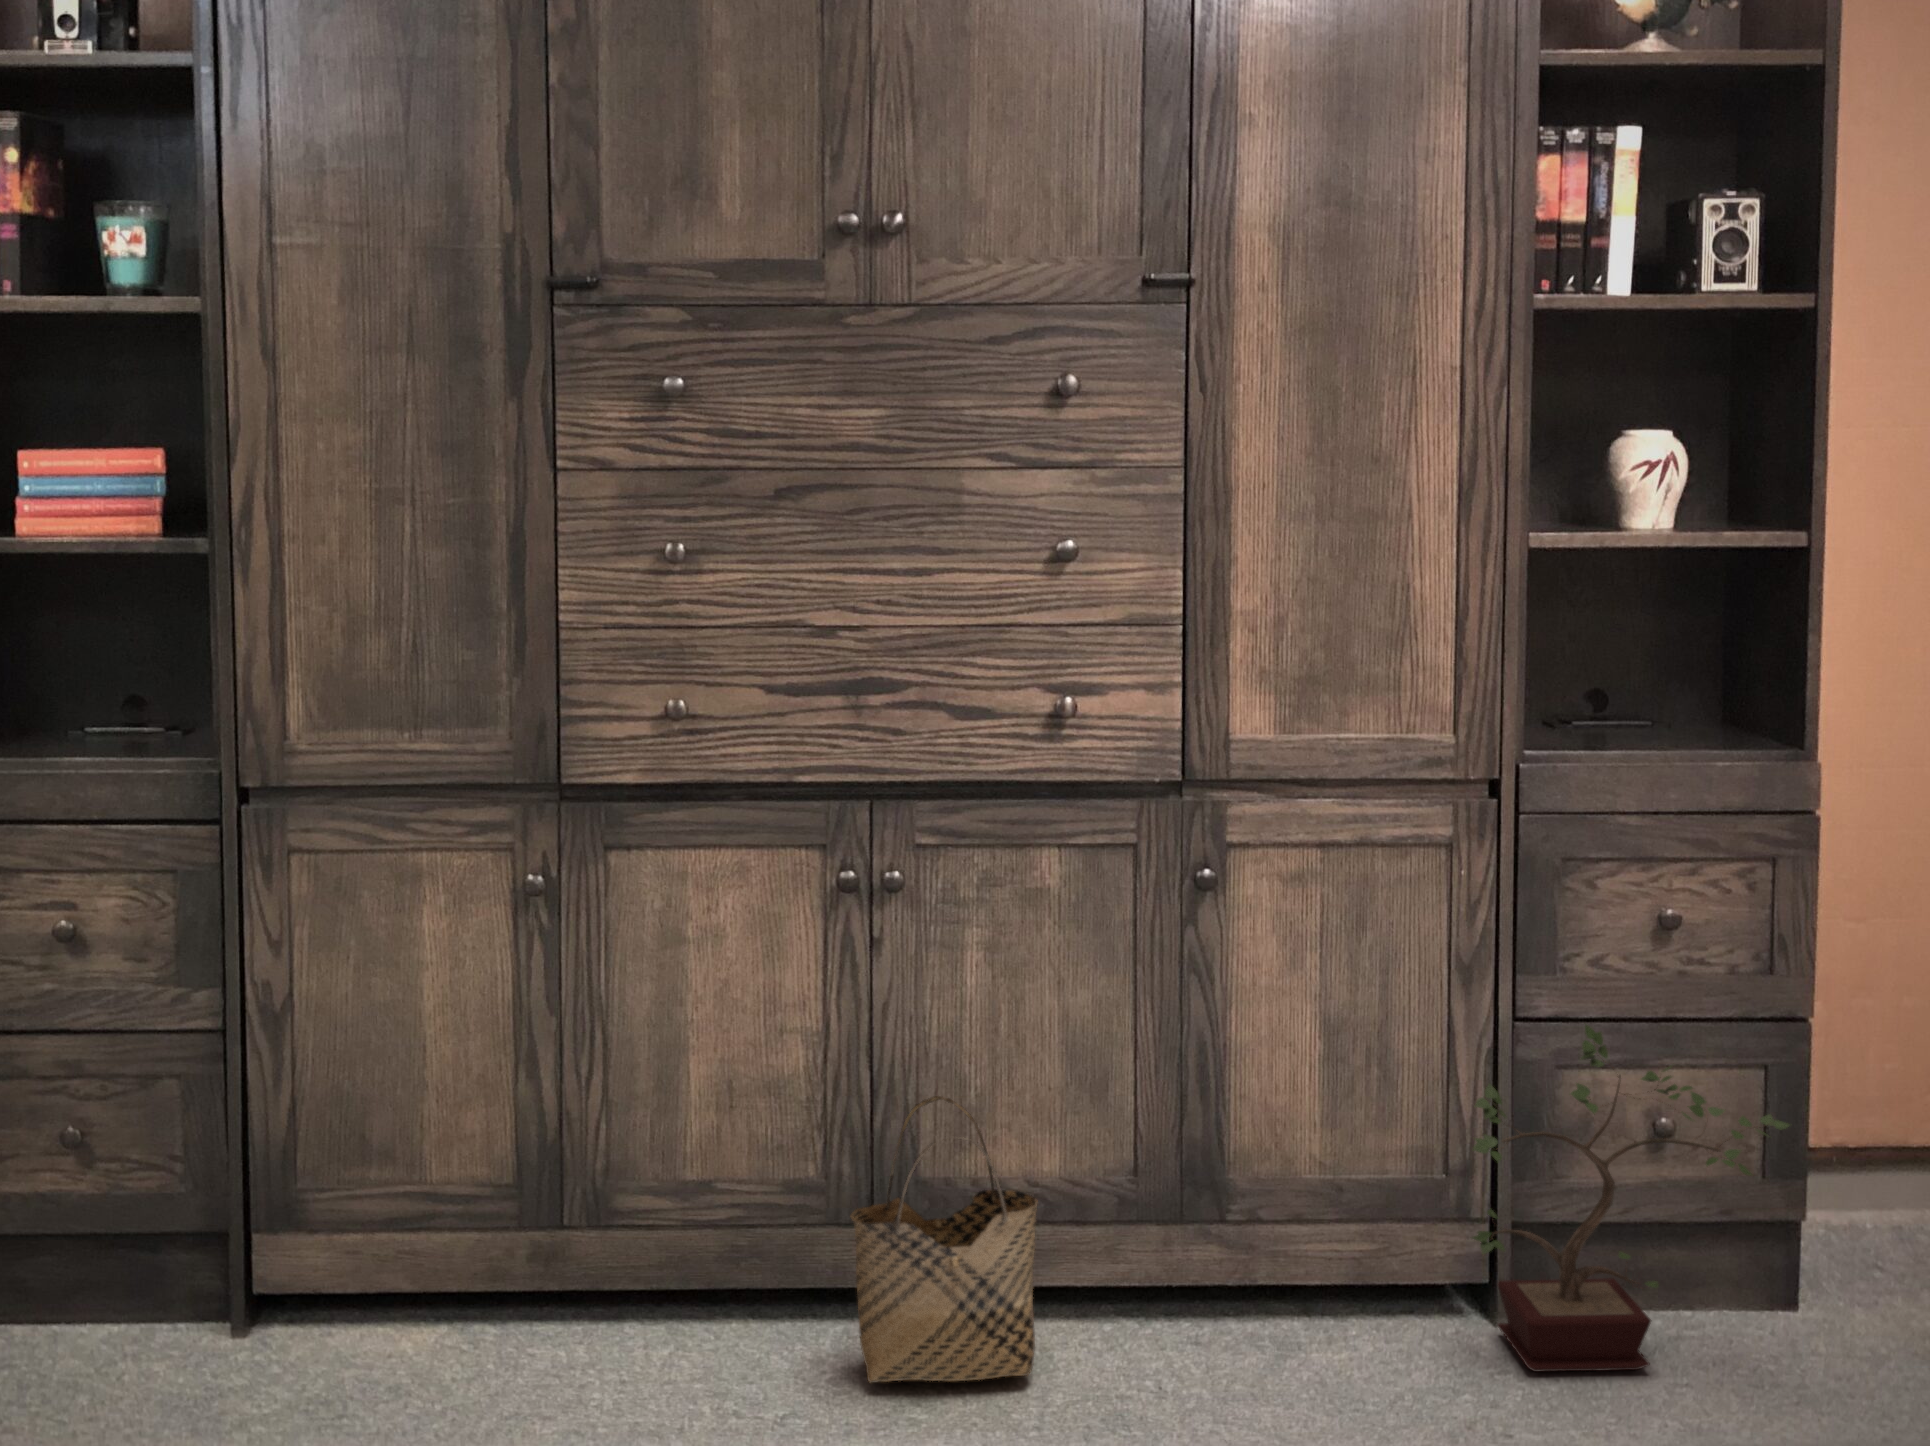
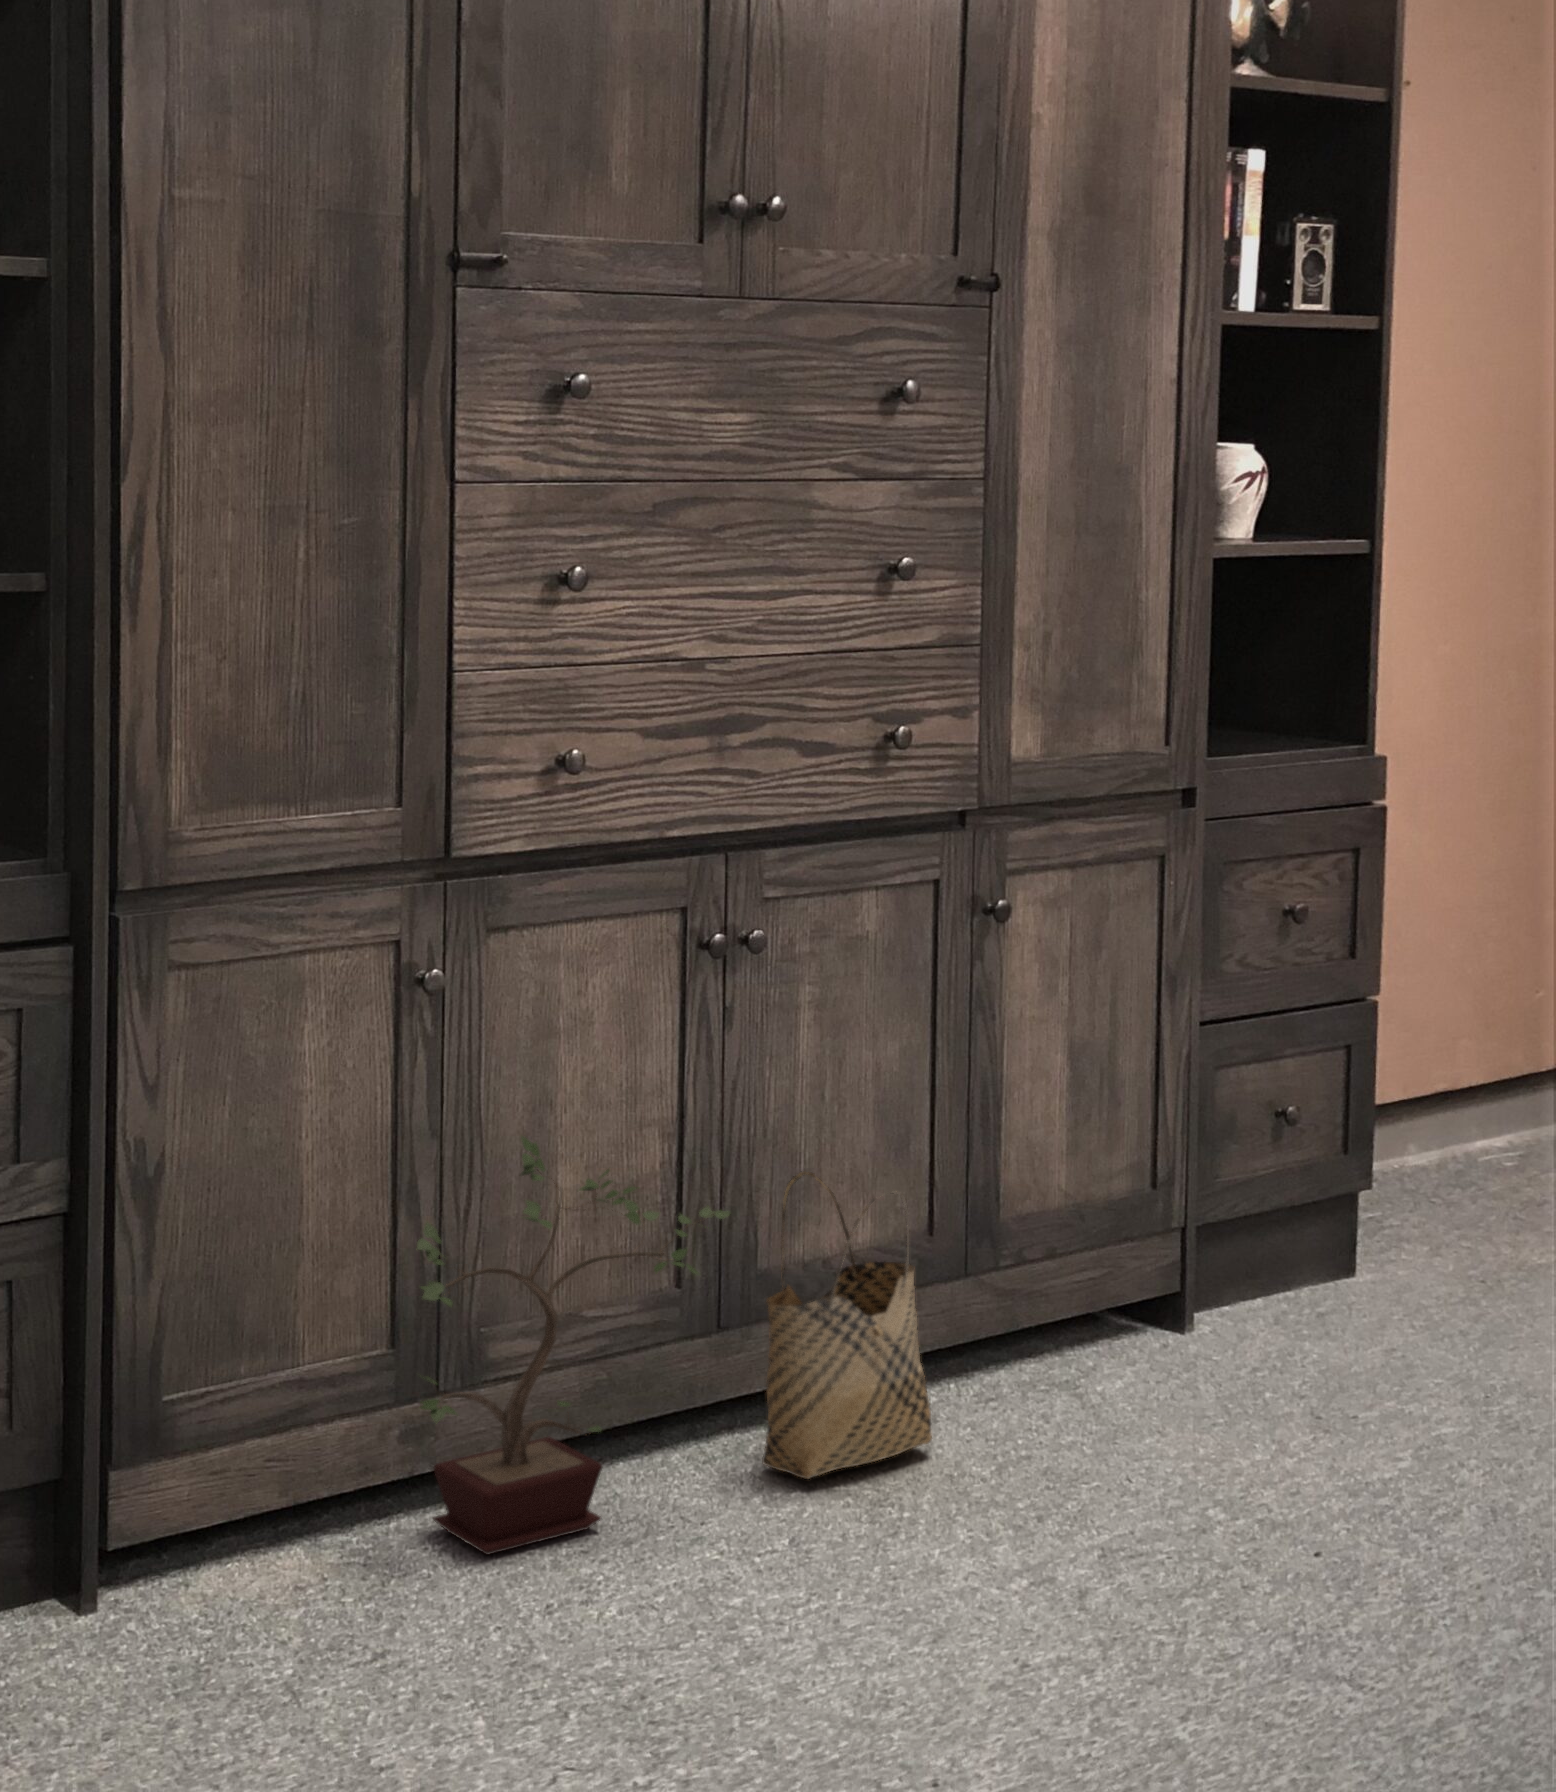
potted plant: present [1473,1025,1789,1372] -> present [417,1136,729,1555]

